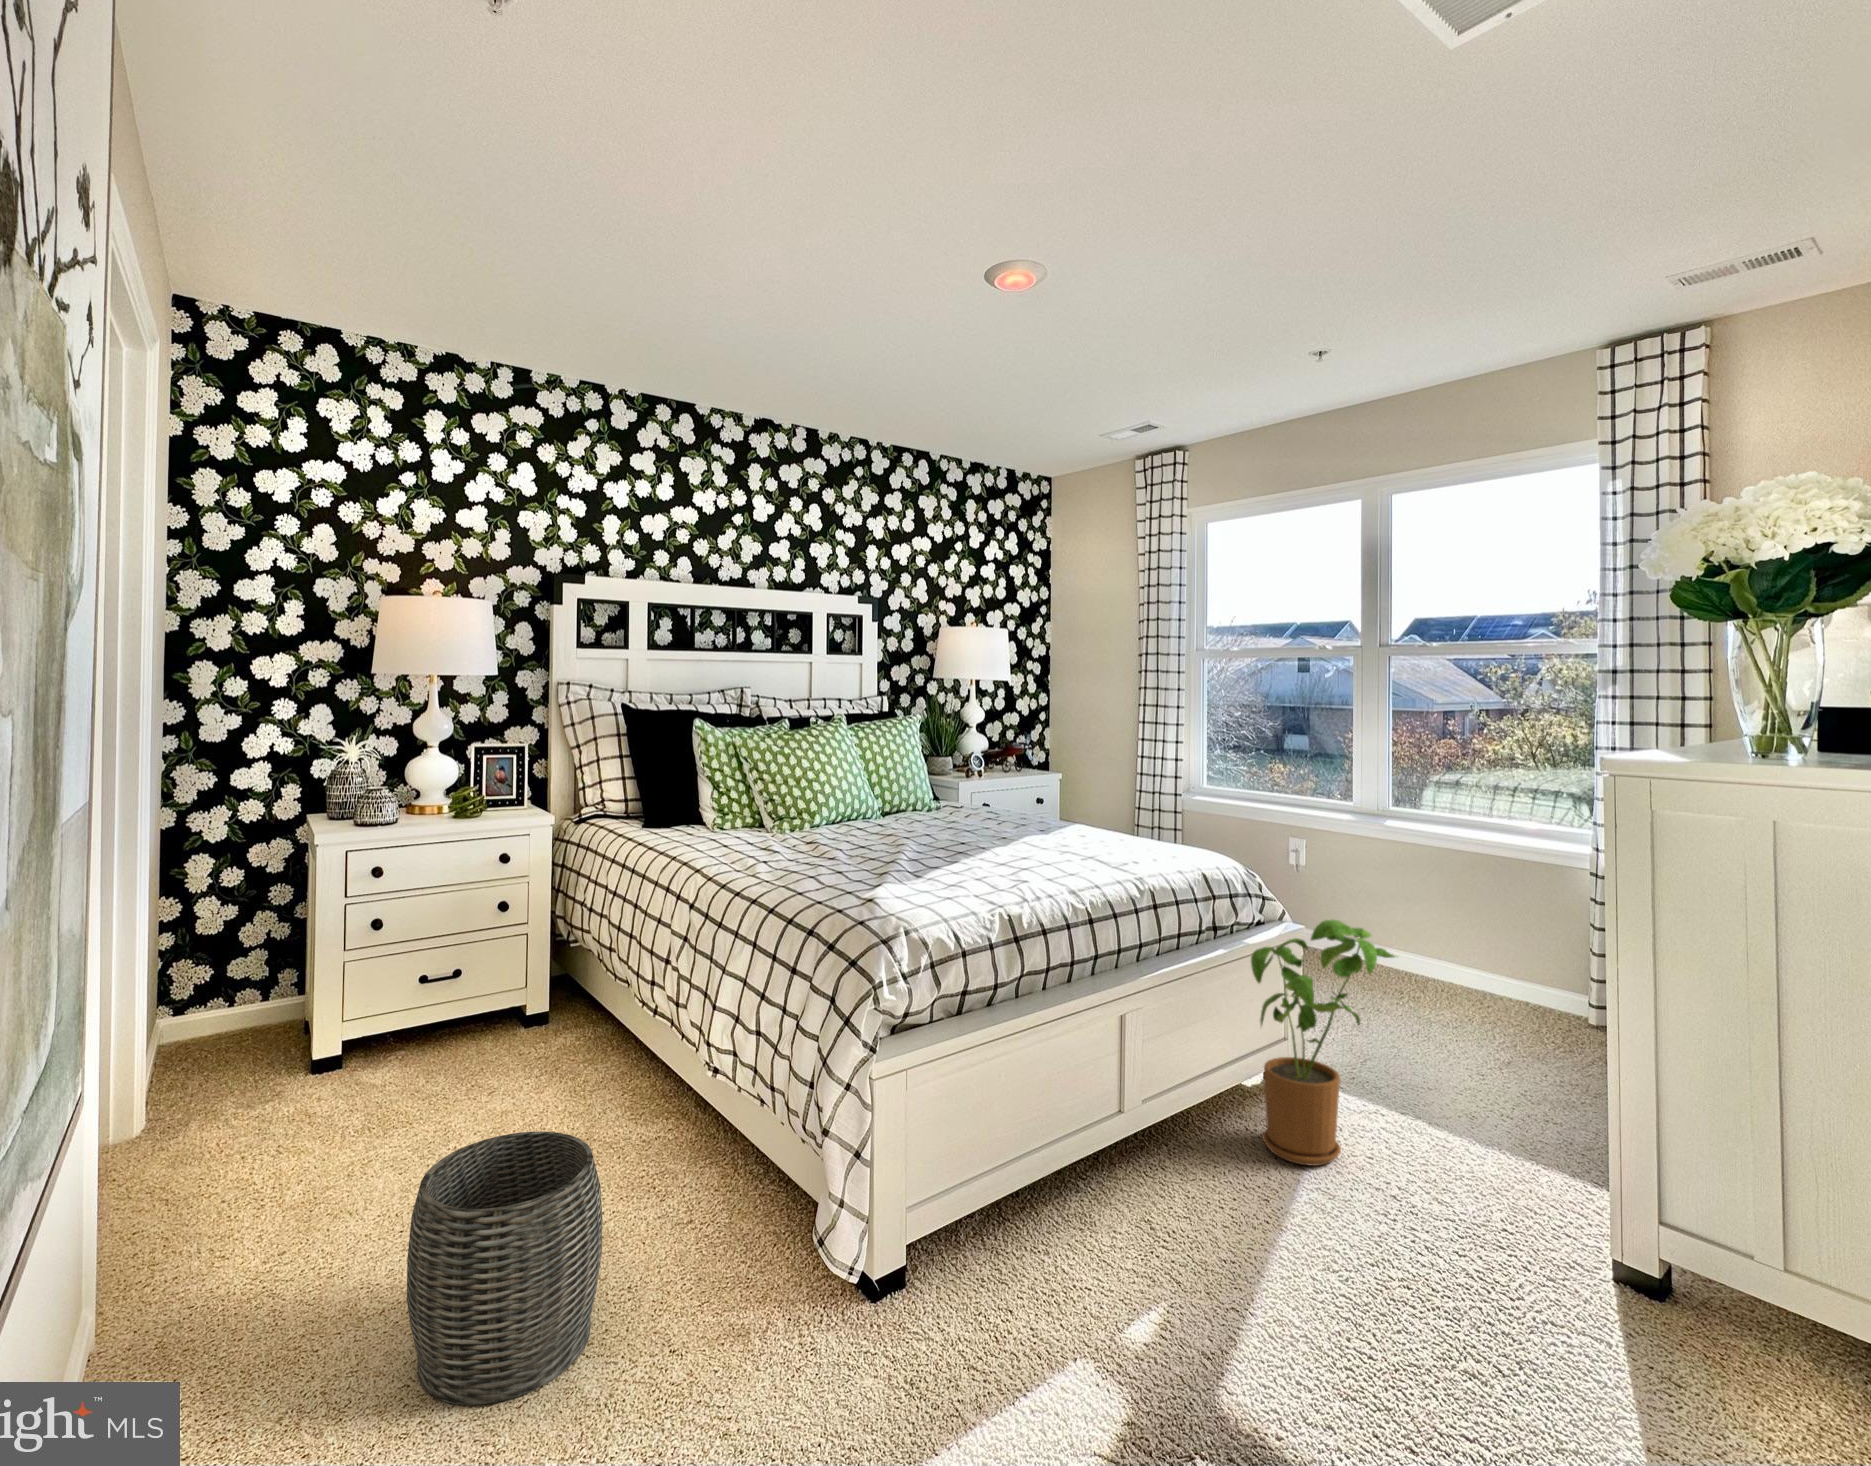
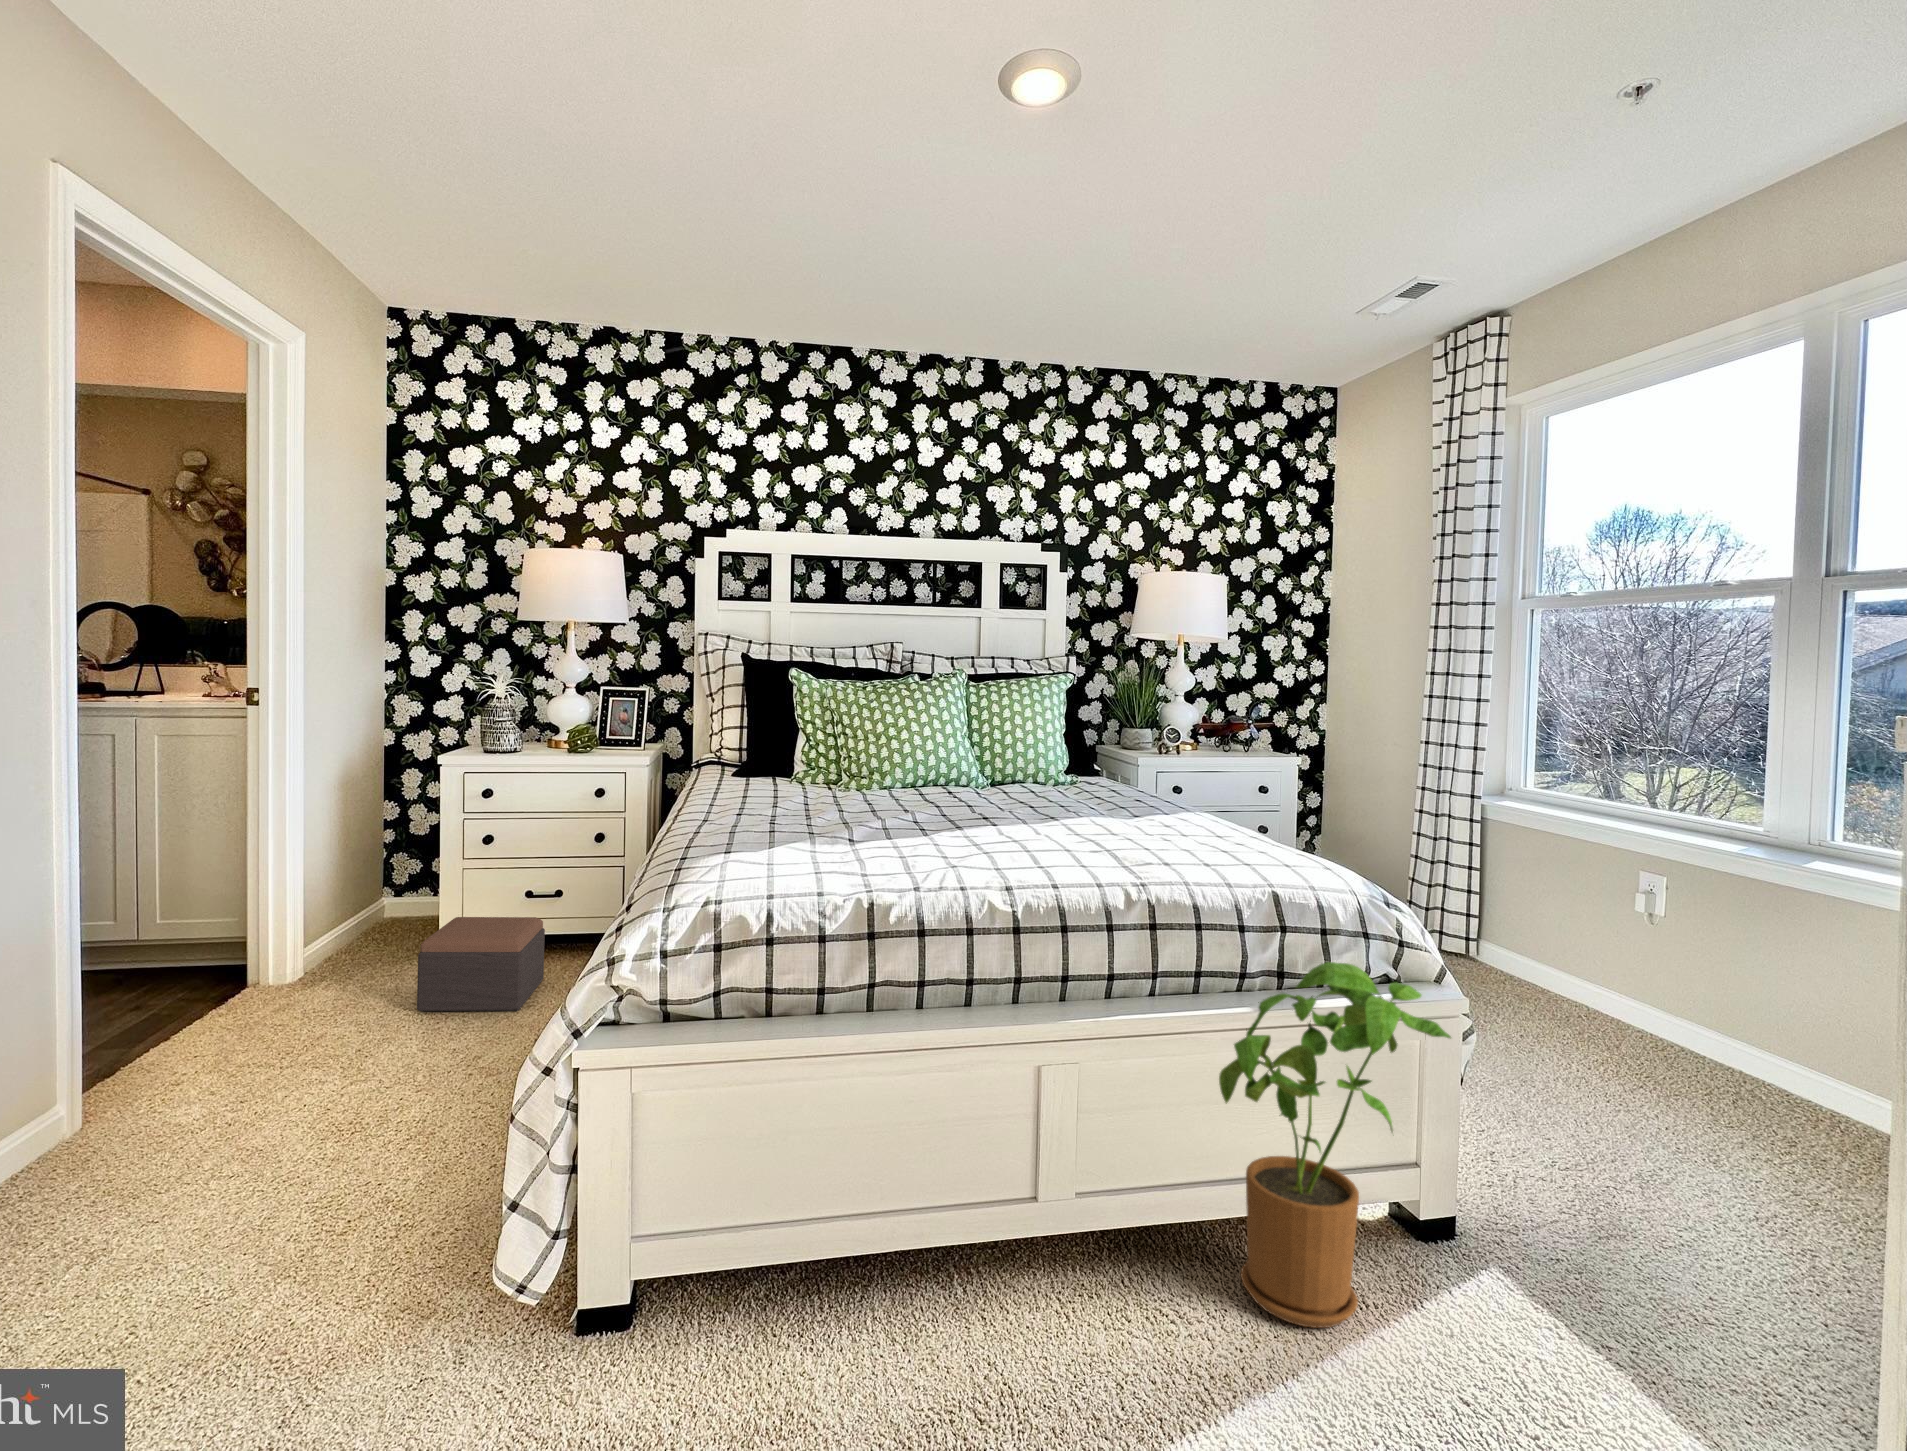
footstool: none [348,997,480,1125] -> present [417,917,545,1011]
woven basket: present [407,1131,602,1405] -> none [201,1024,394,1257]

